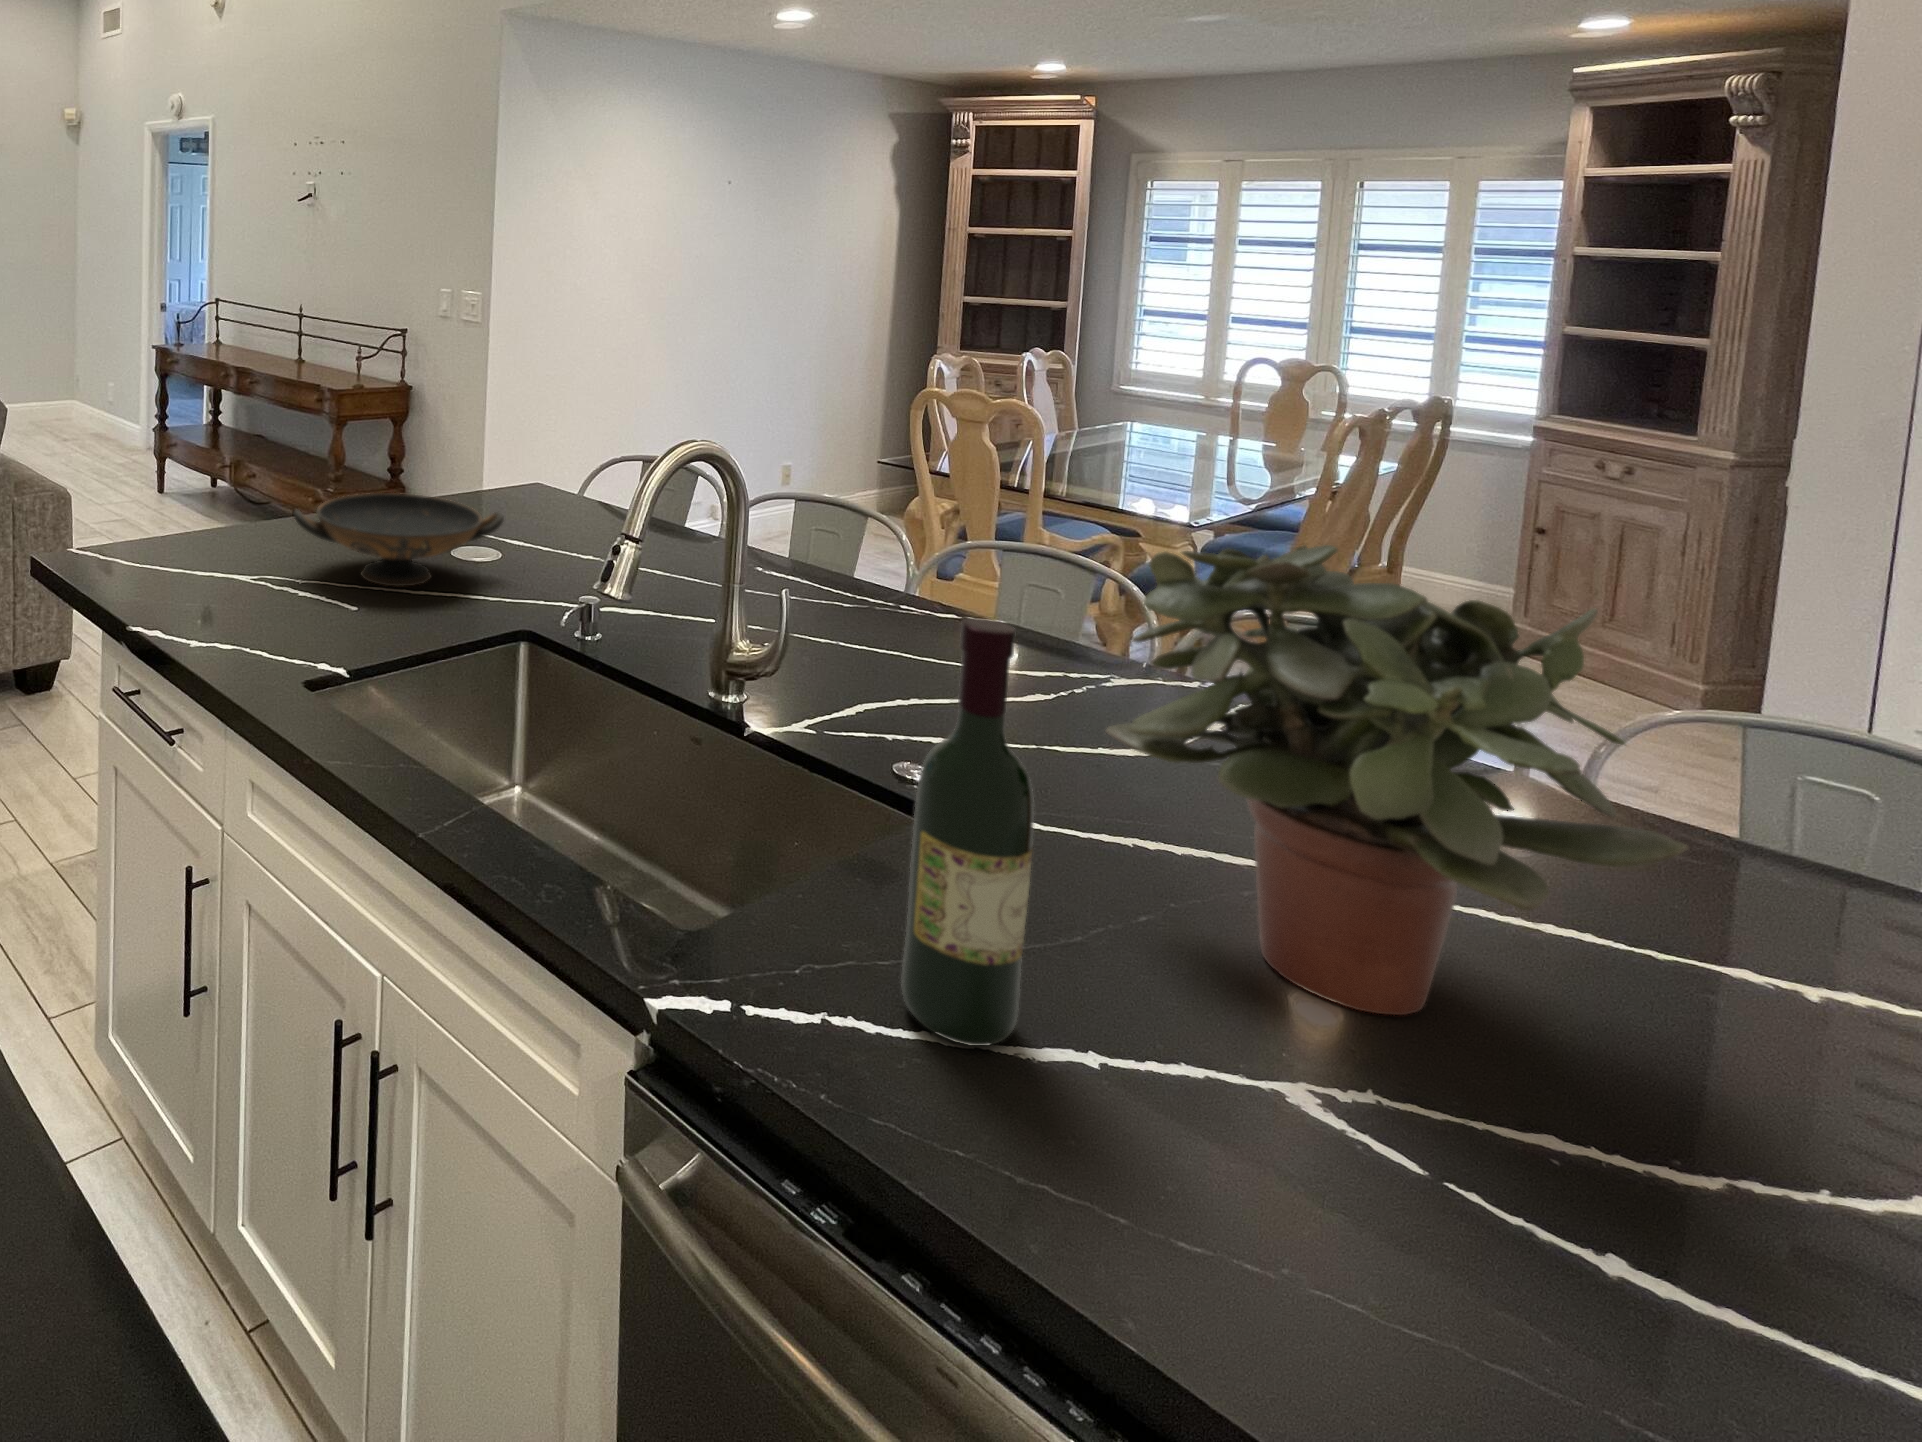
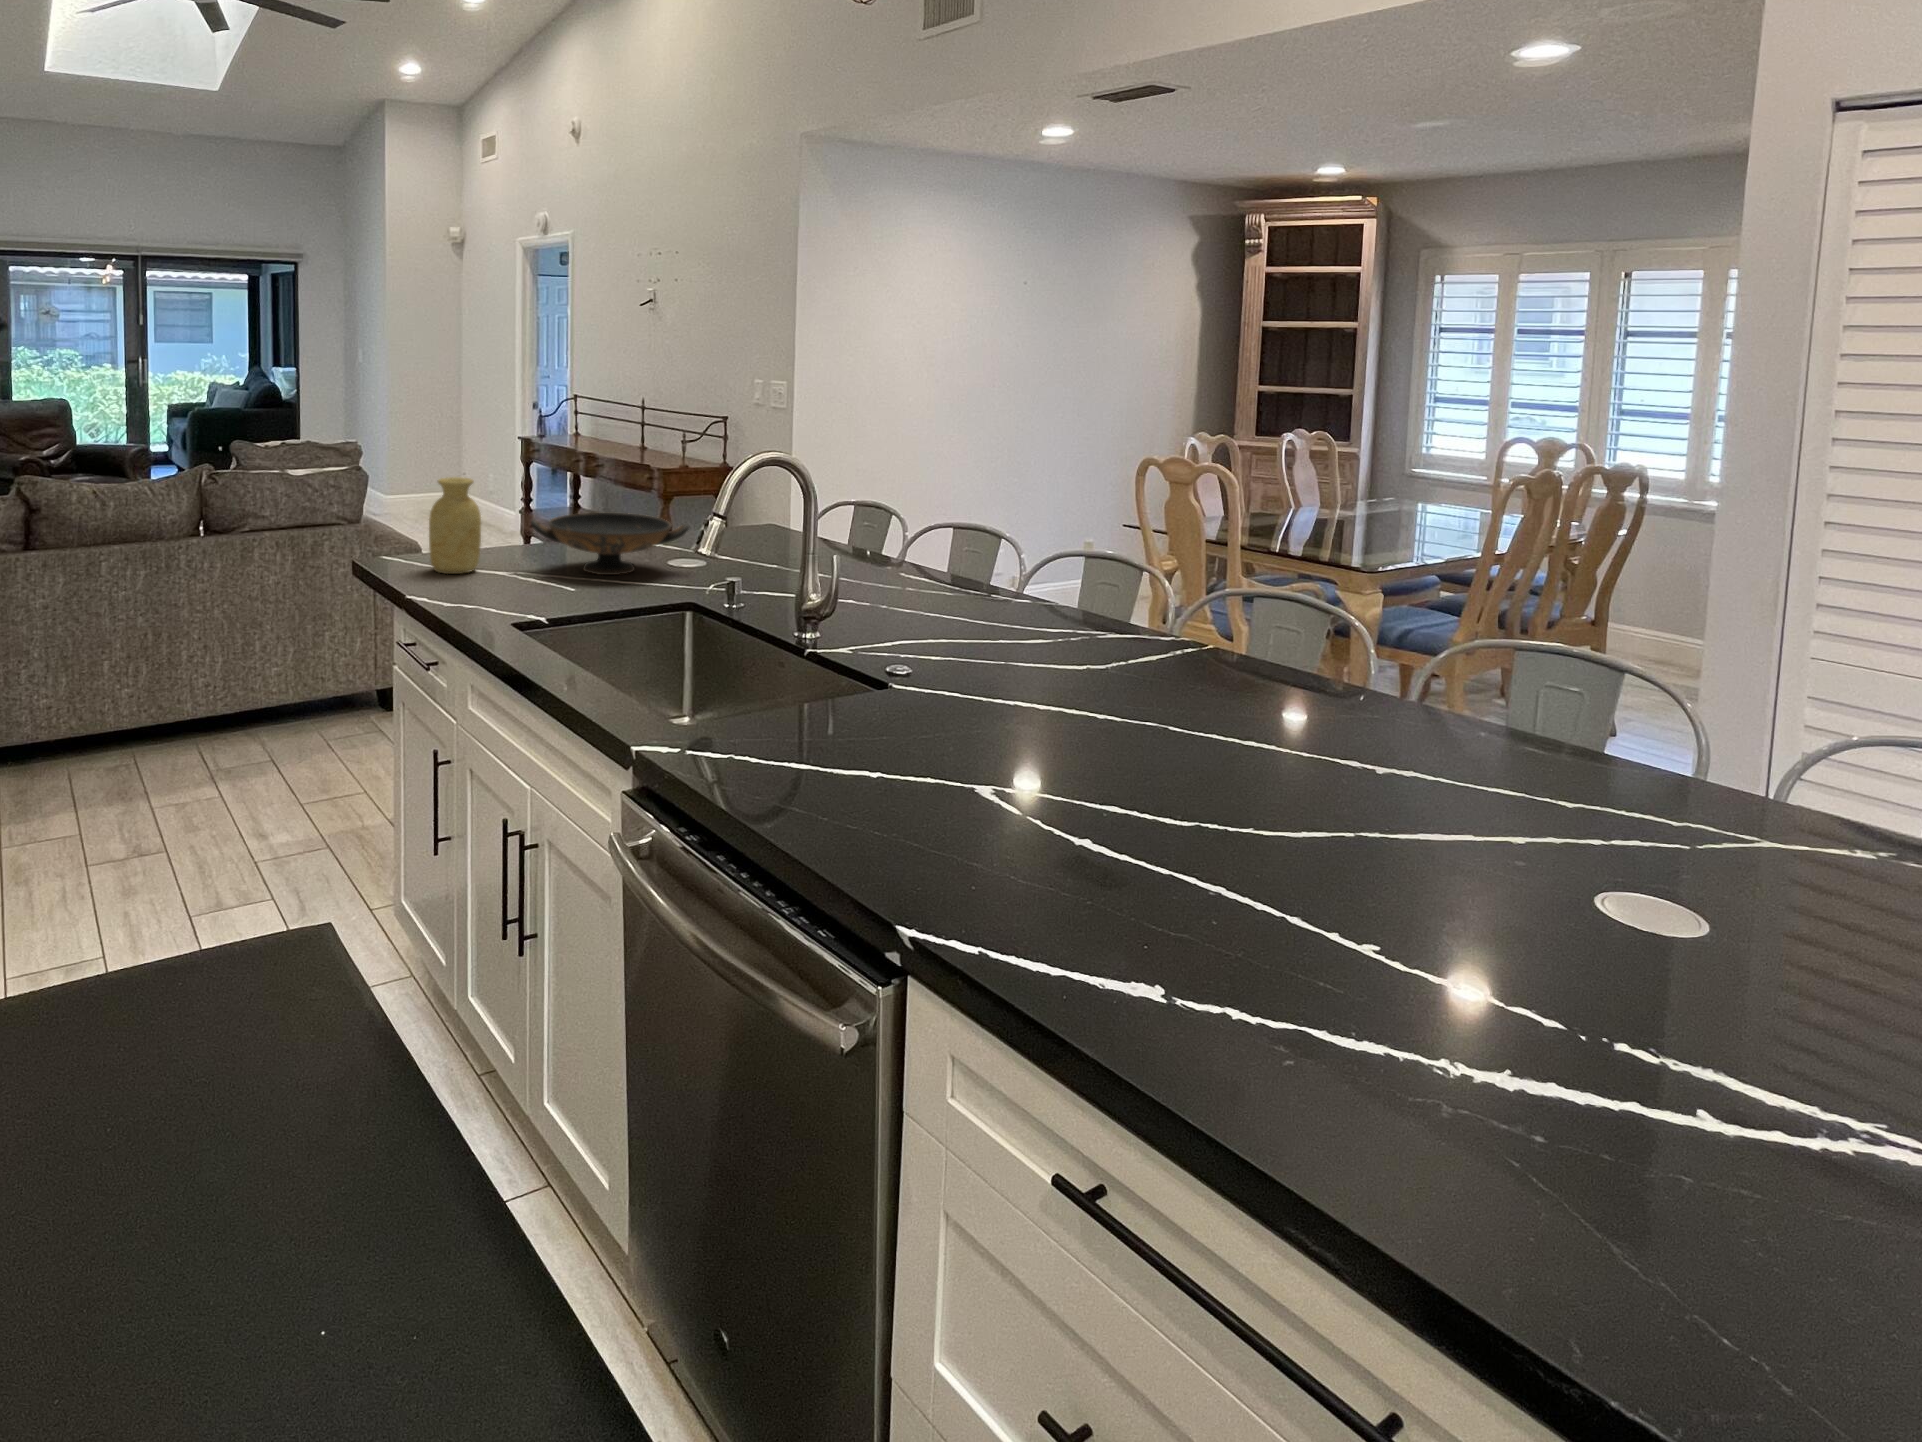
vase: none [155,453,227,590] -> present [429,477,481,574]
potted plant: present [1106,545,1689,1015] -> none [936,476,1184,752]
wine bottle: present [901,618,1034,1046] -> none [757,511,822,751]

